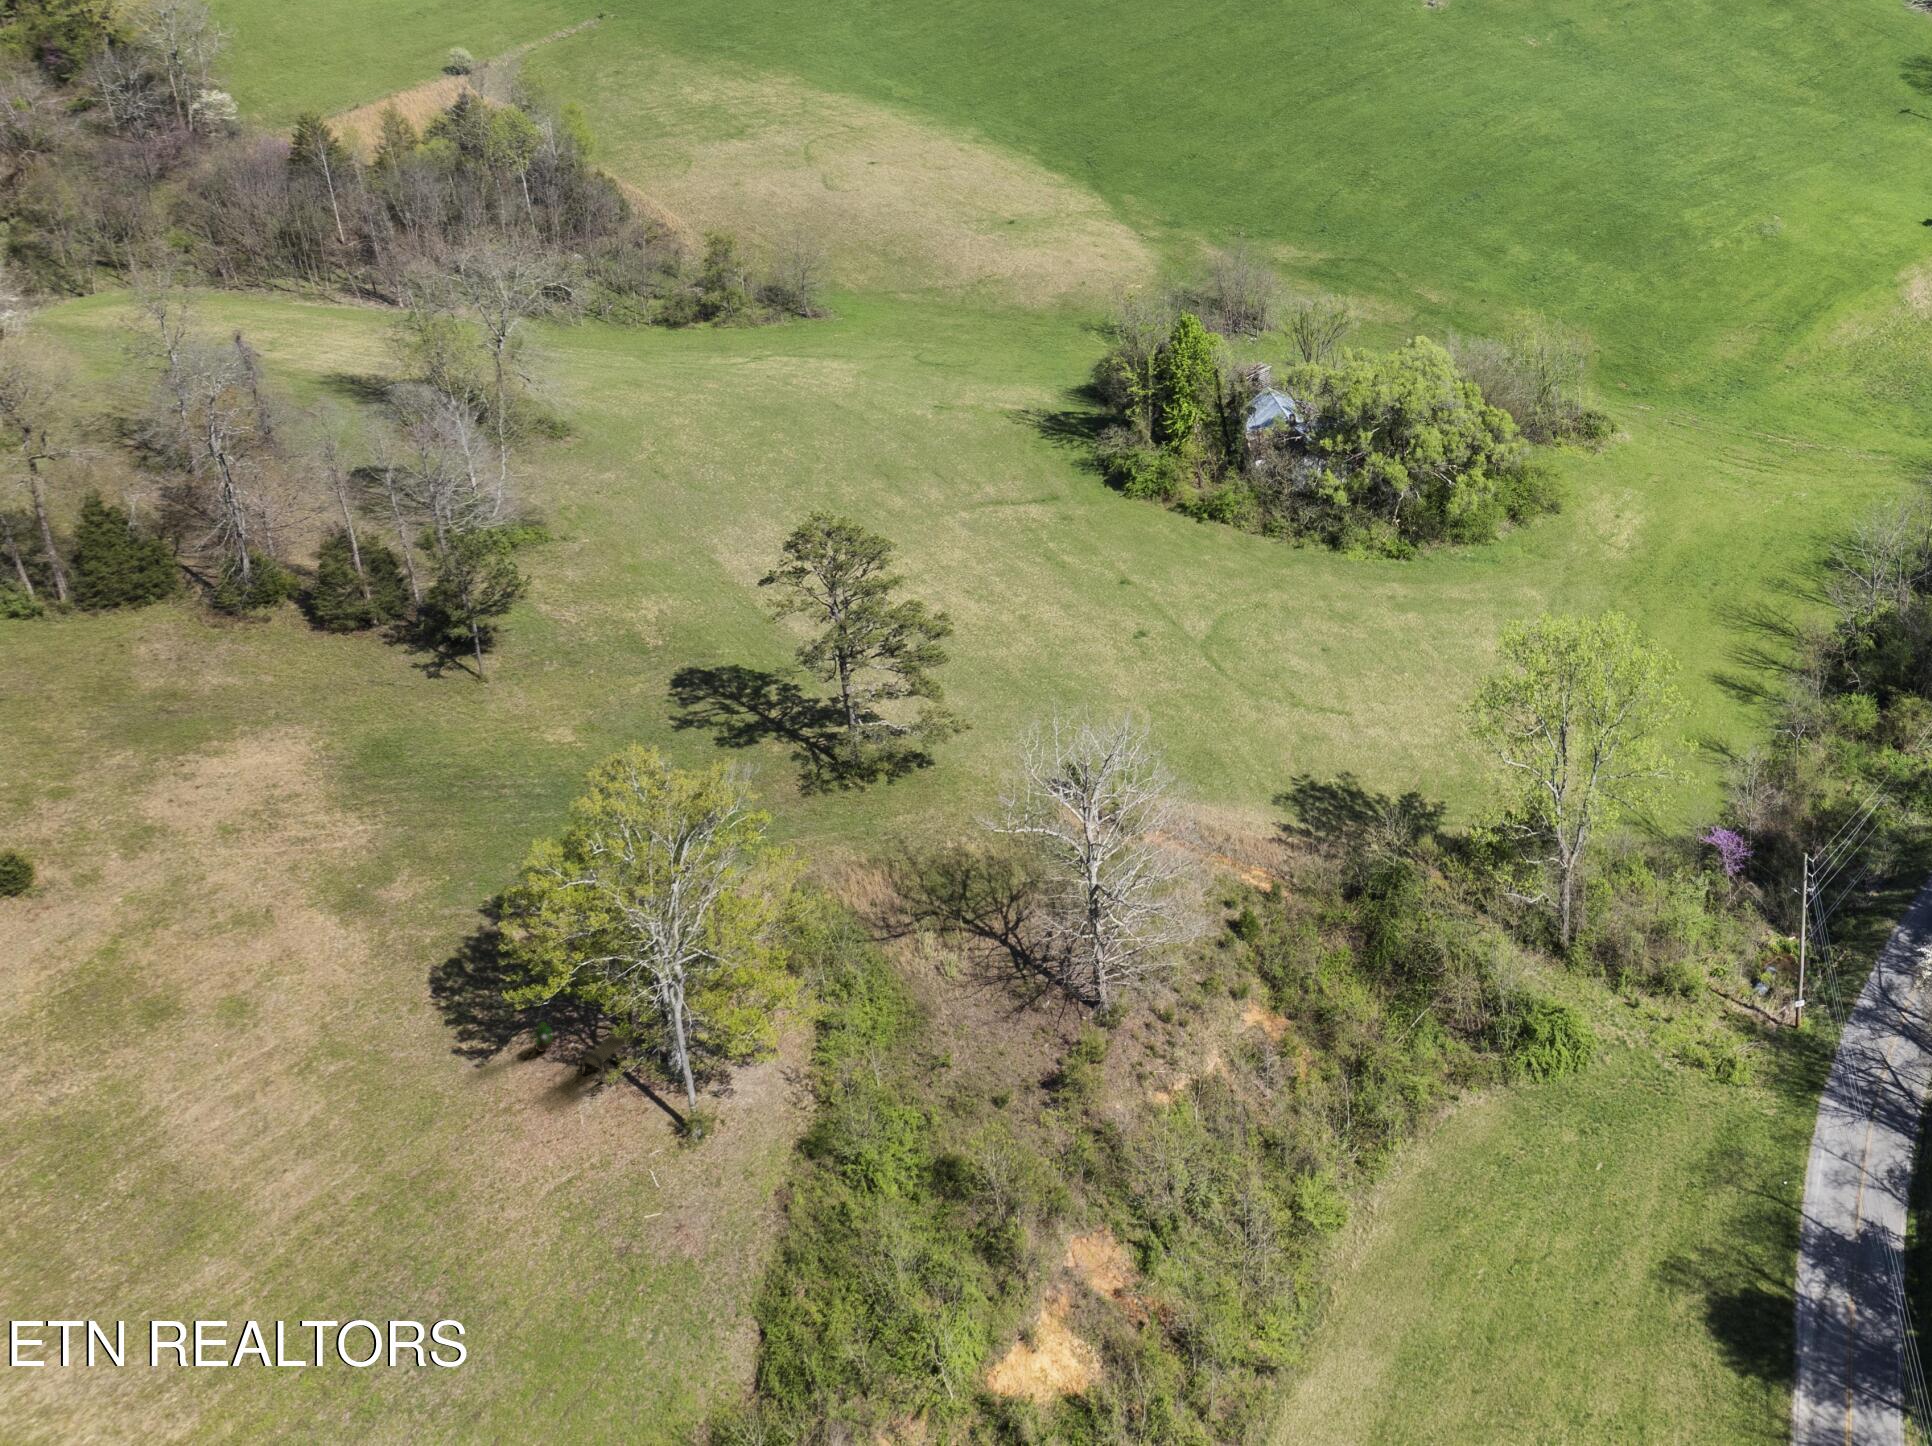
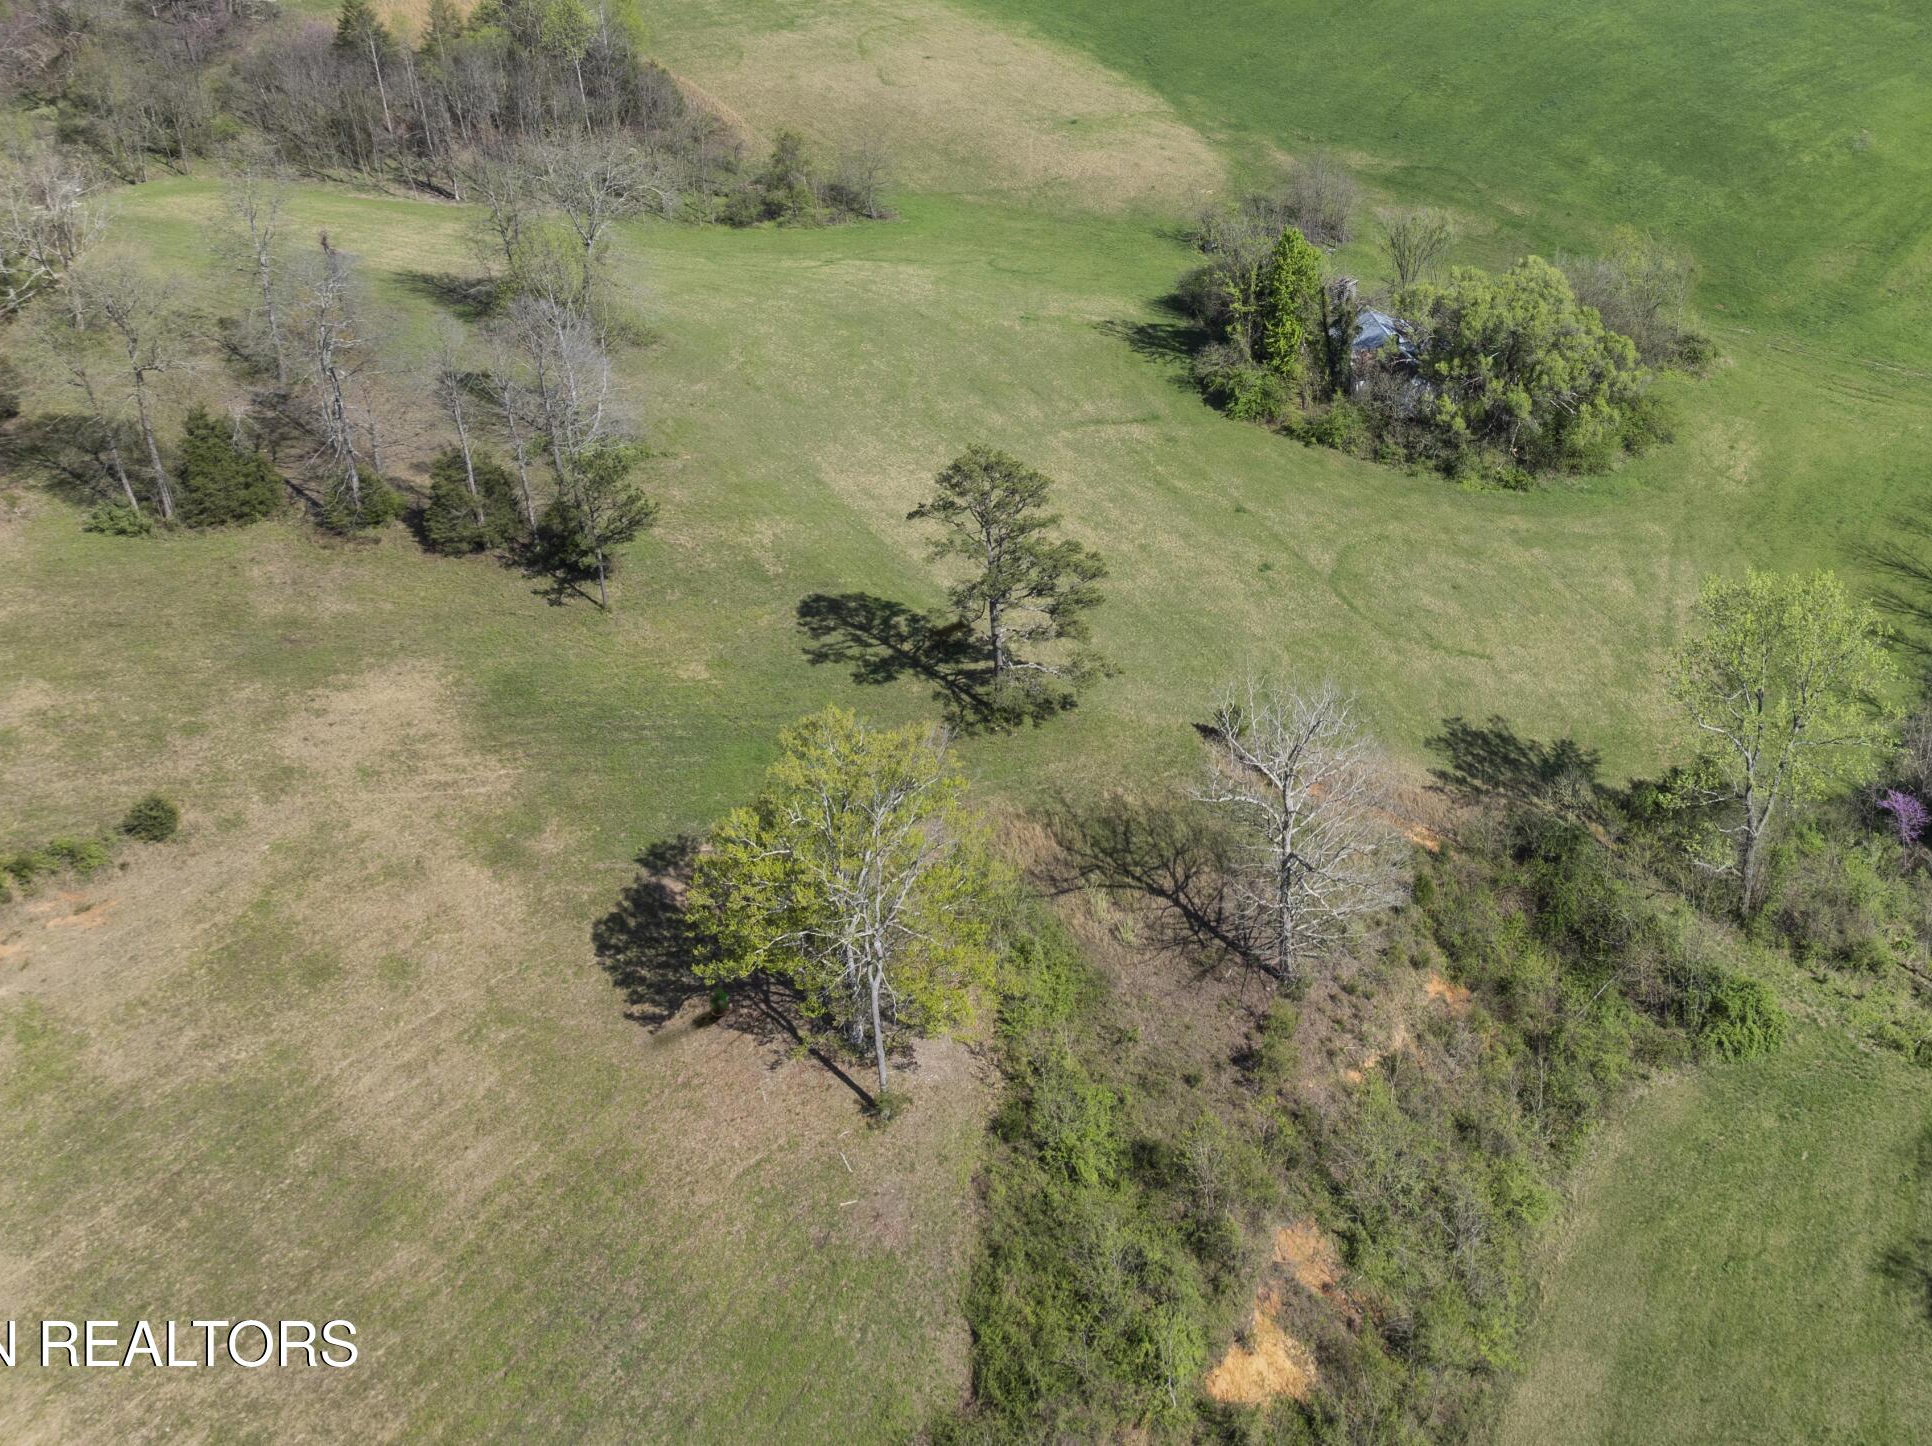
bench: present [581,1027,634,1082] -> present [930,614,971,653]

